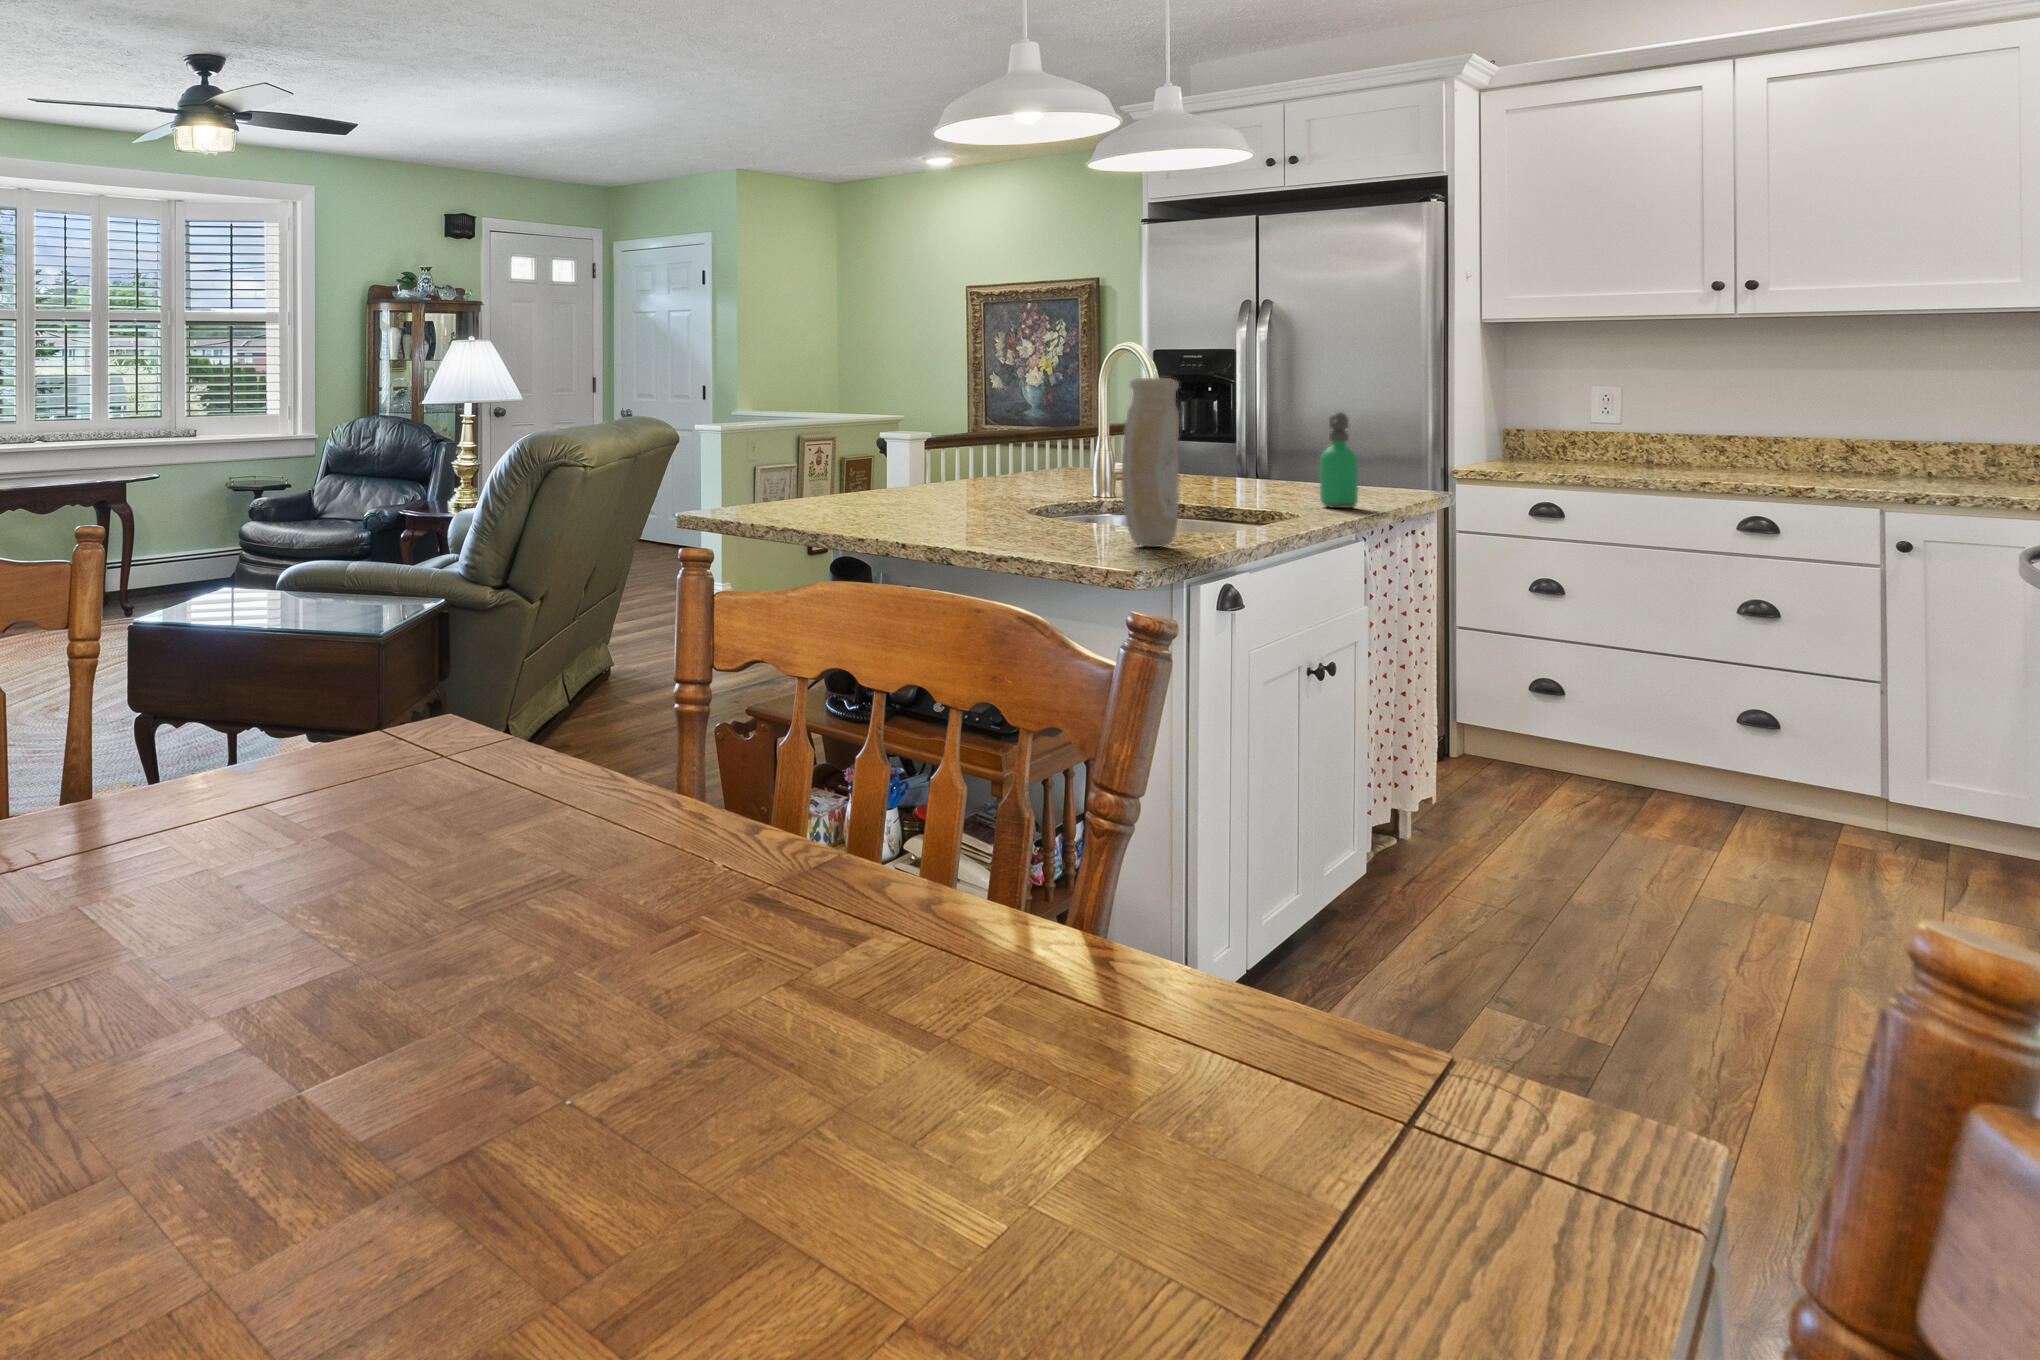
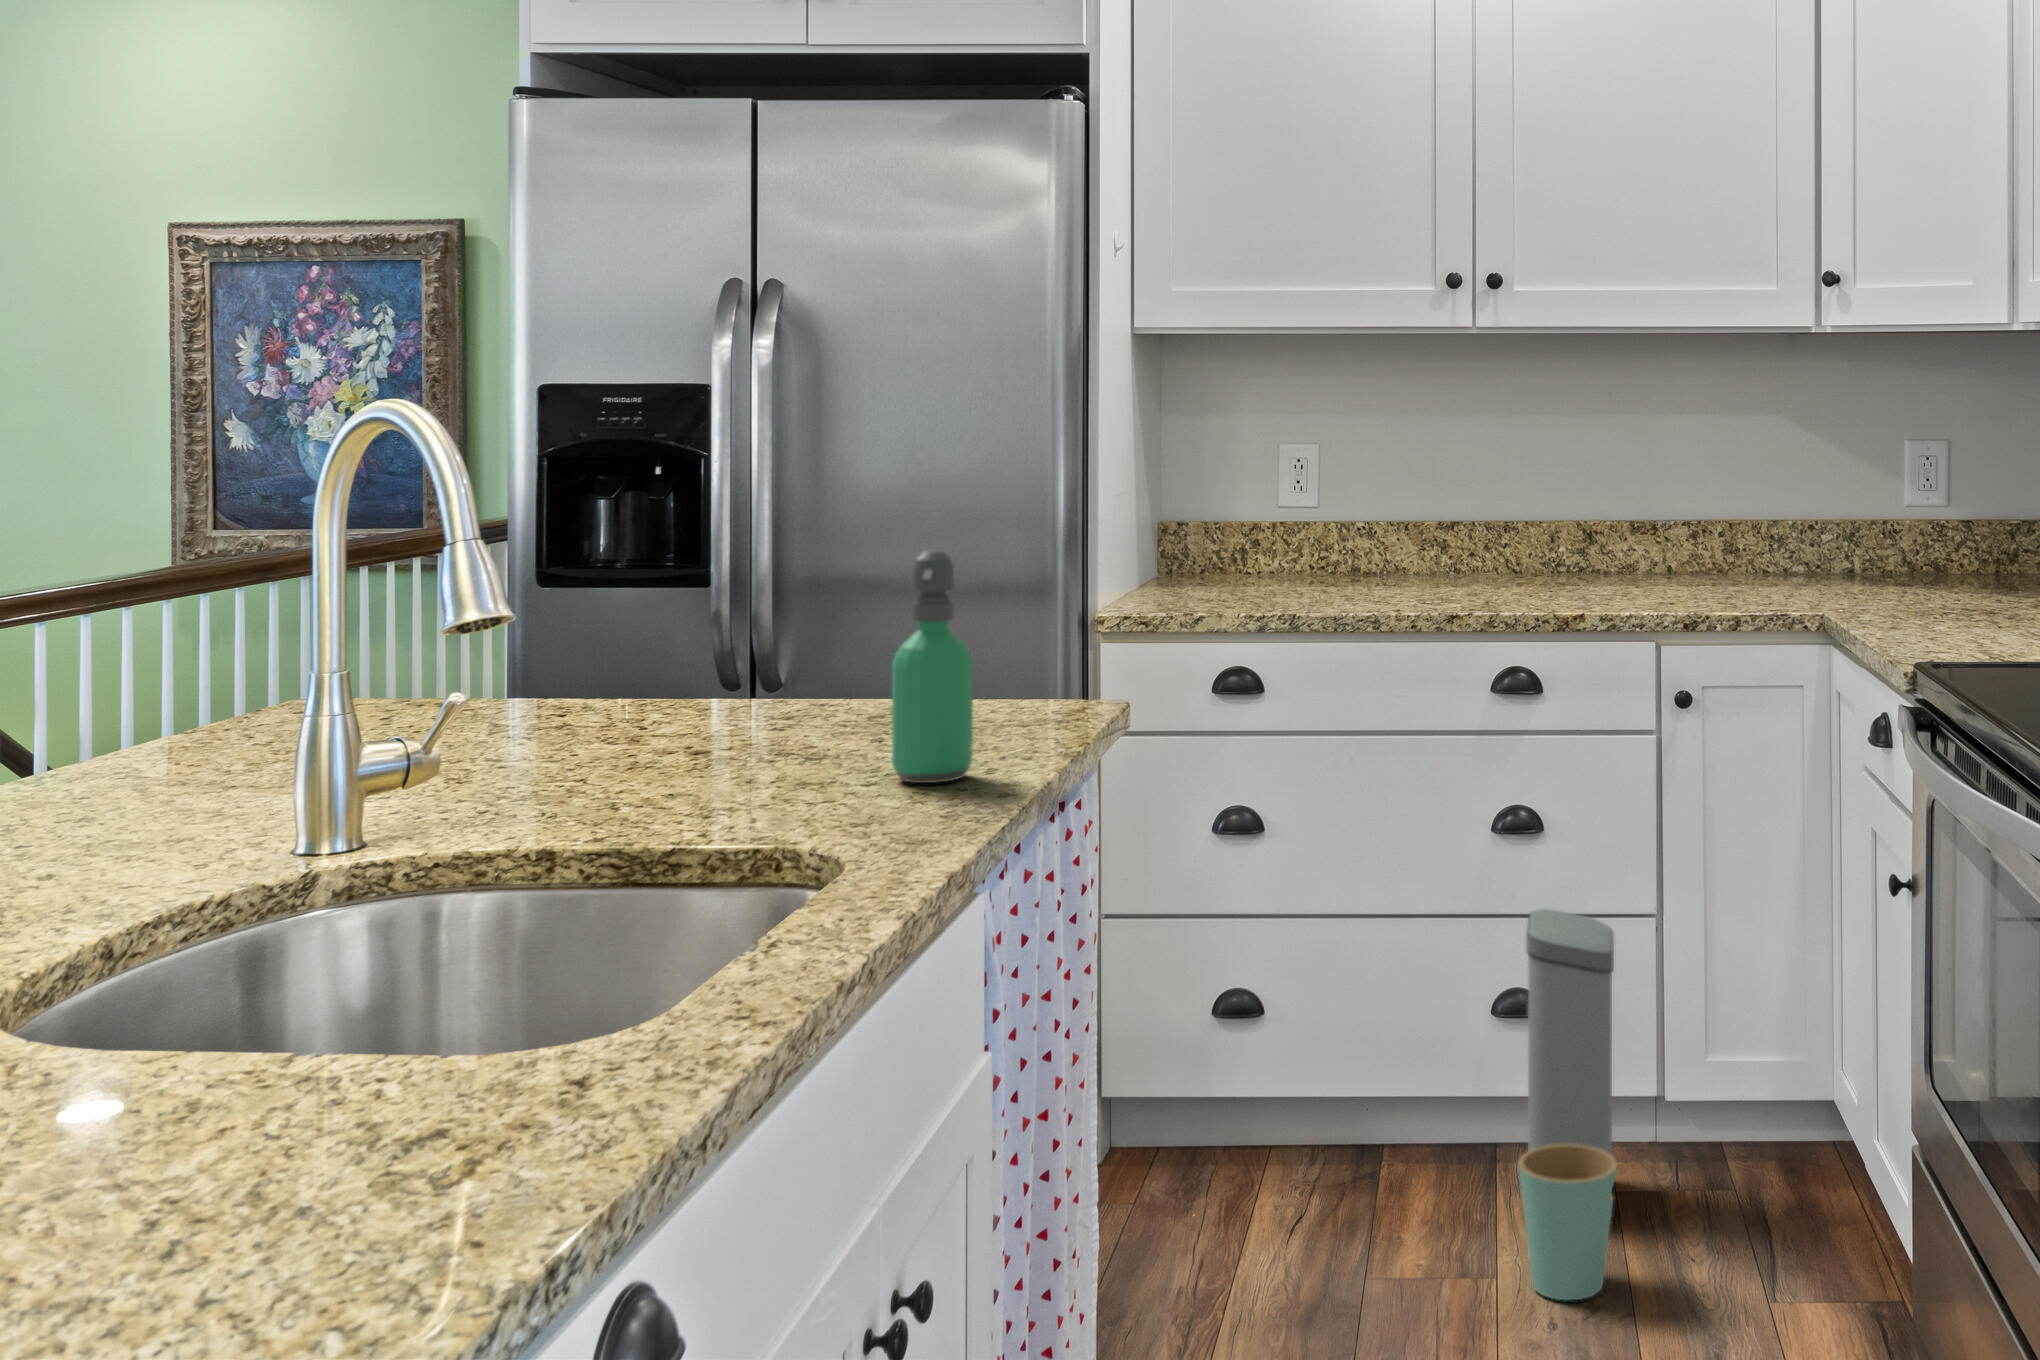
vase: present [1121,377,1179,547] -> none [234,550,472,1234]
trash can: none [1729,664,1830,875] -> present [1518,909,1618,1301]

